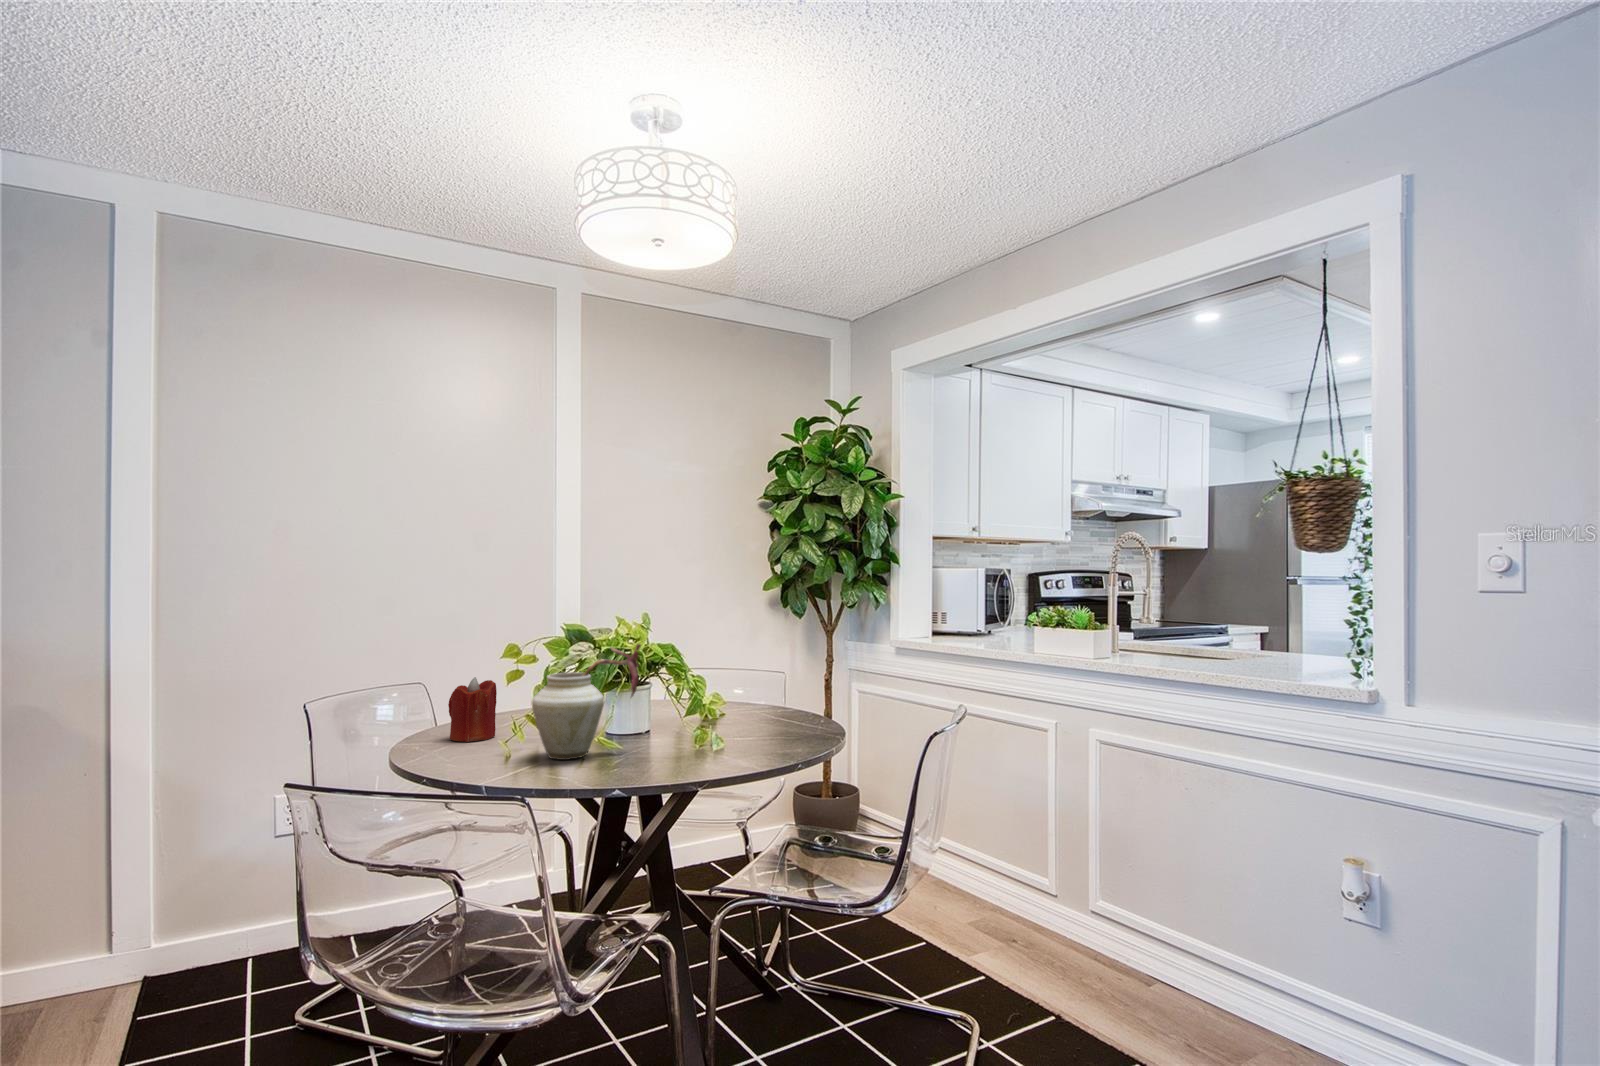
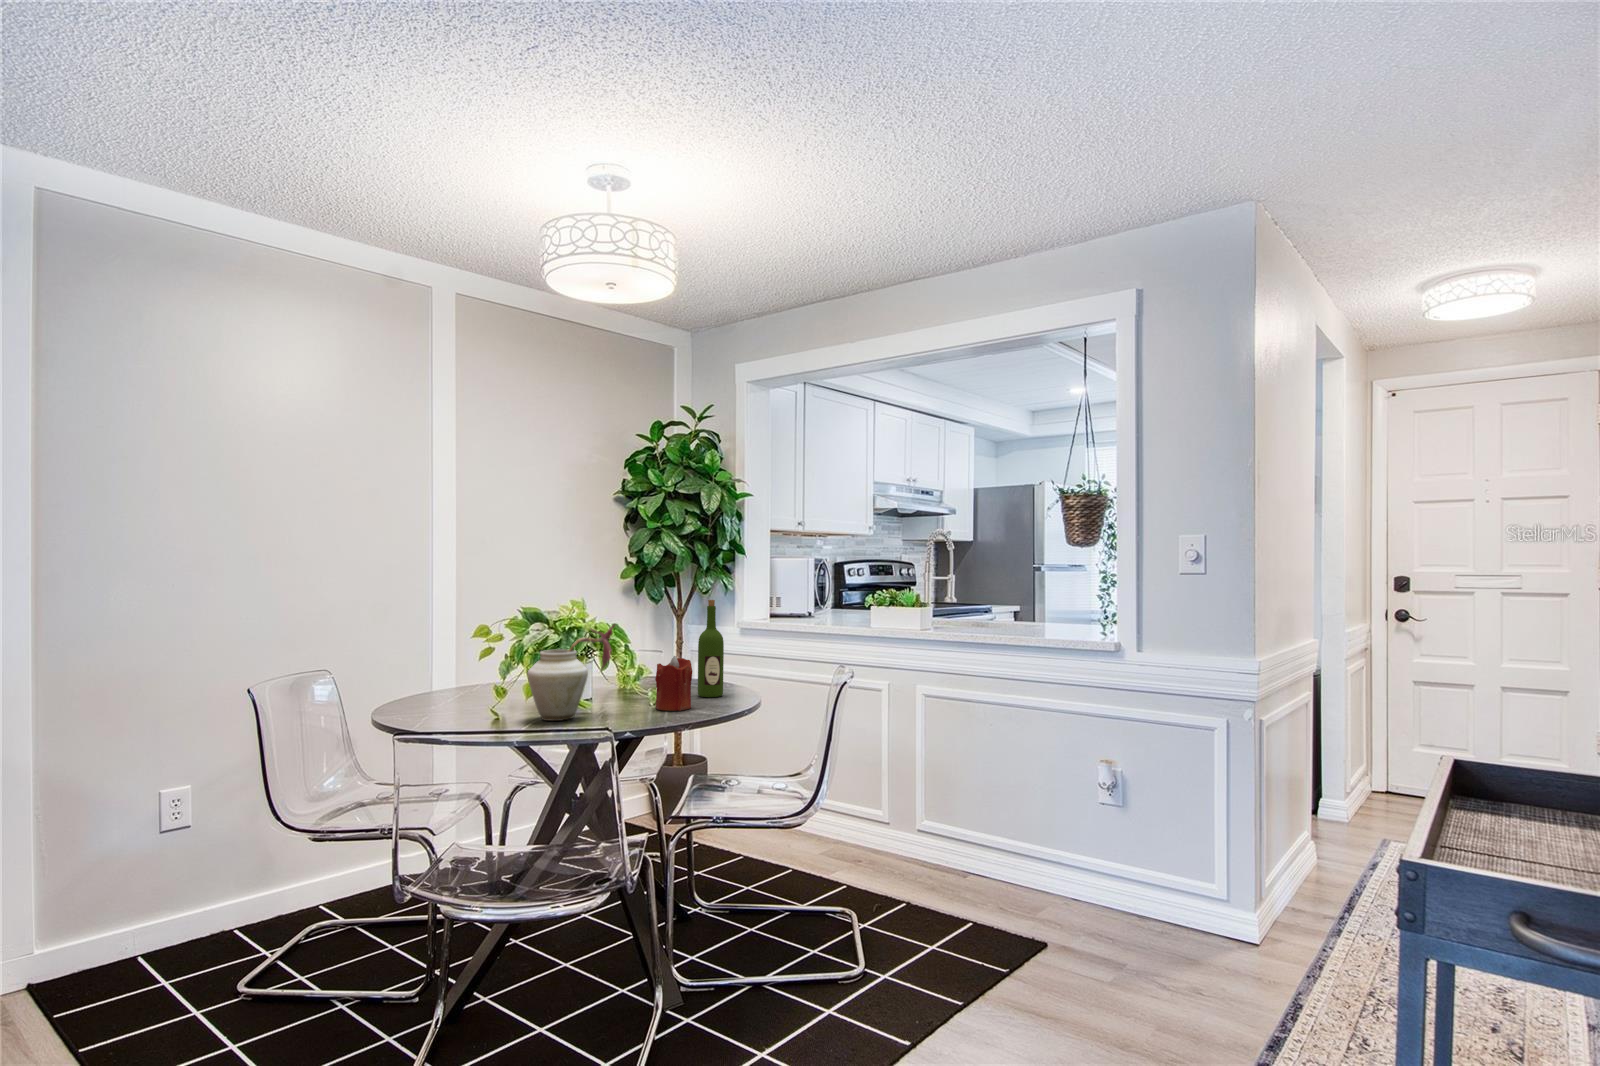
wine bottle: none [767,616,798,736] -> present [698,600,724,697]
candle: present [448,677,497,742] -> present [655,656,692,711]

